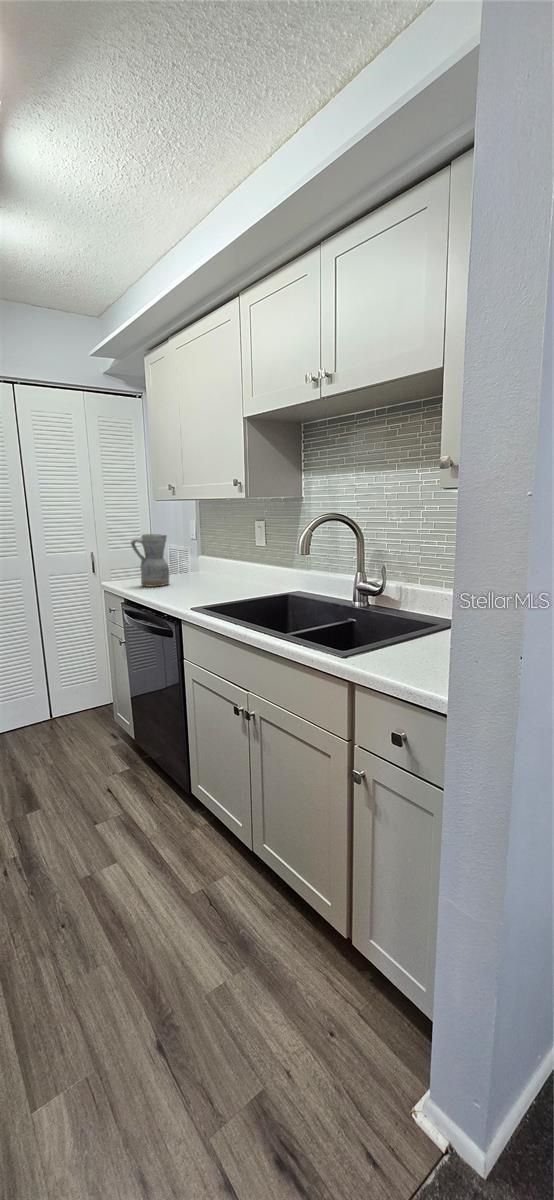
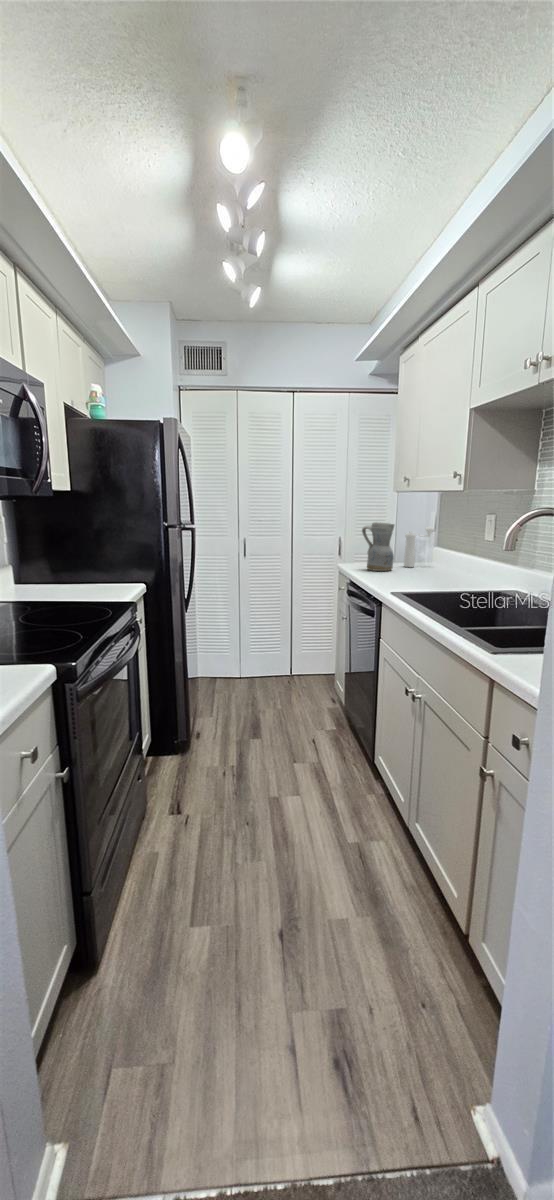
pepper mill: none [175,535,202,579] -> present [404,527,433,567]

